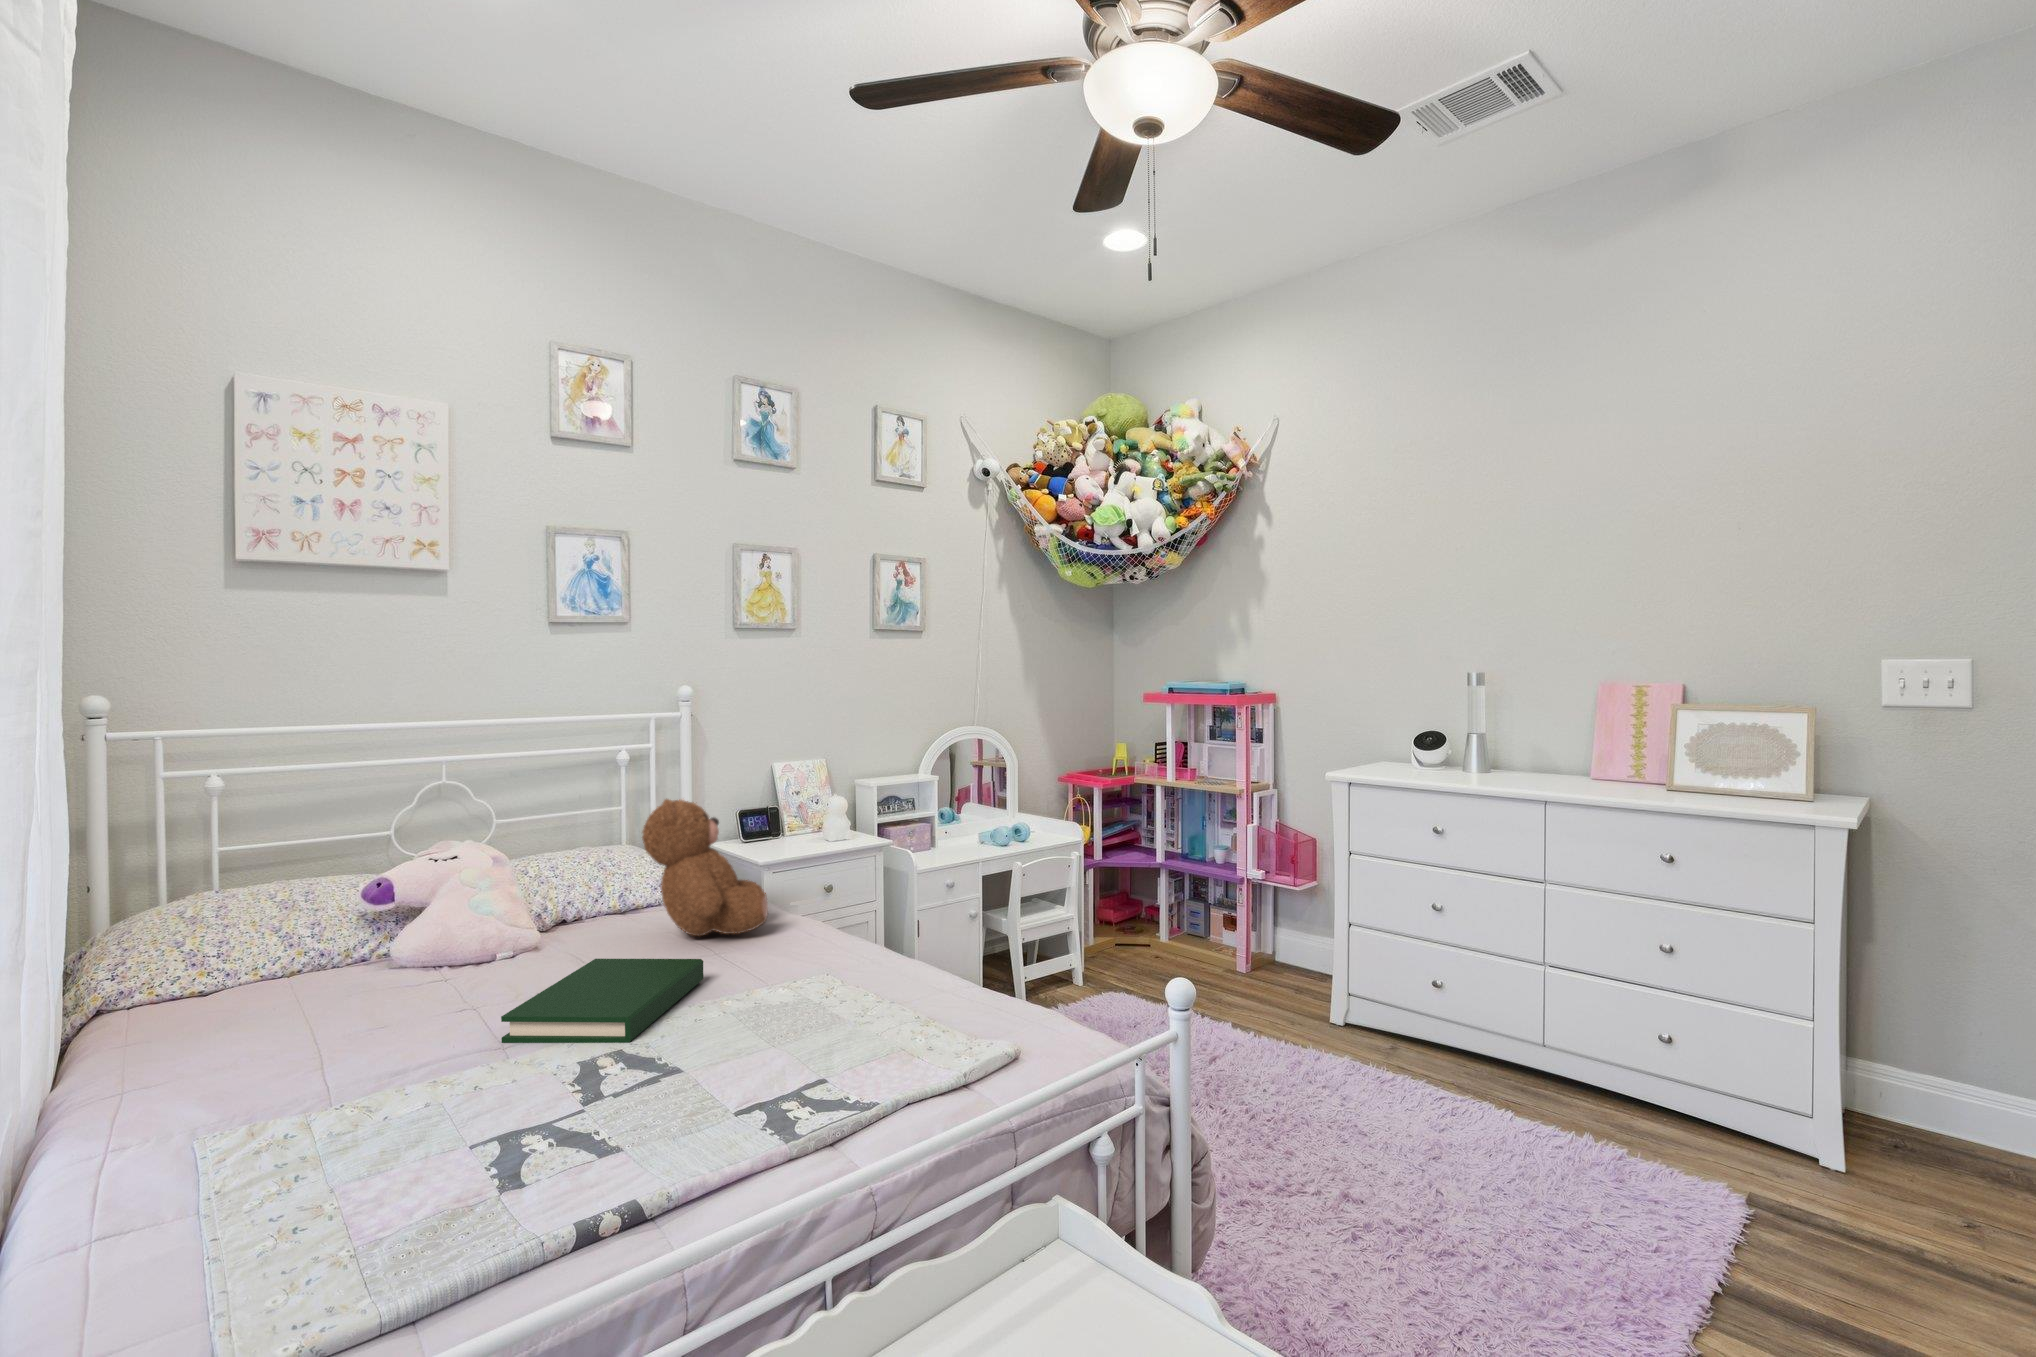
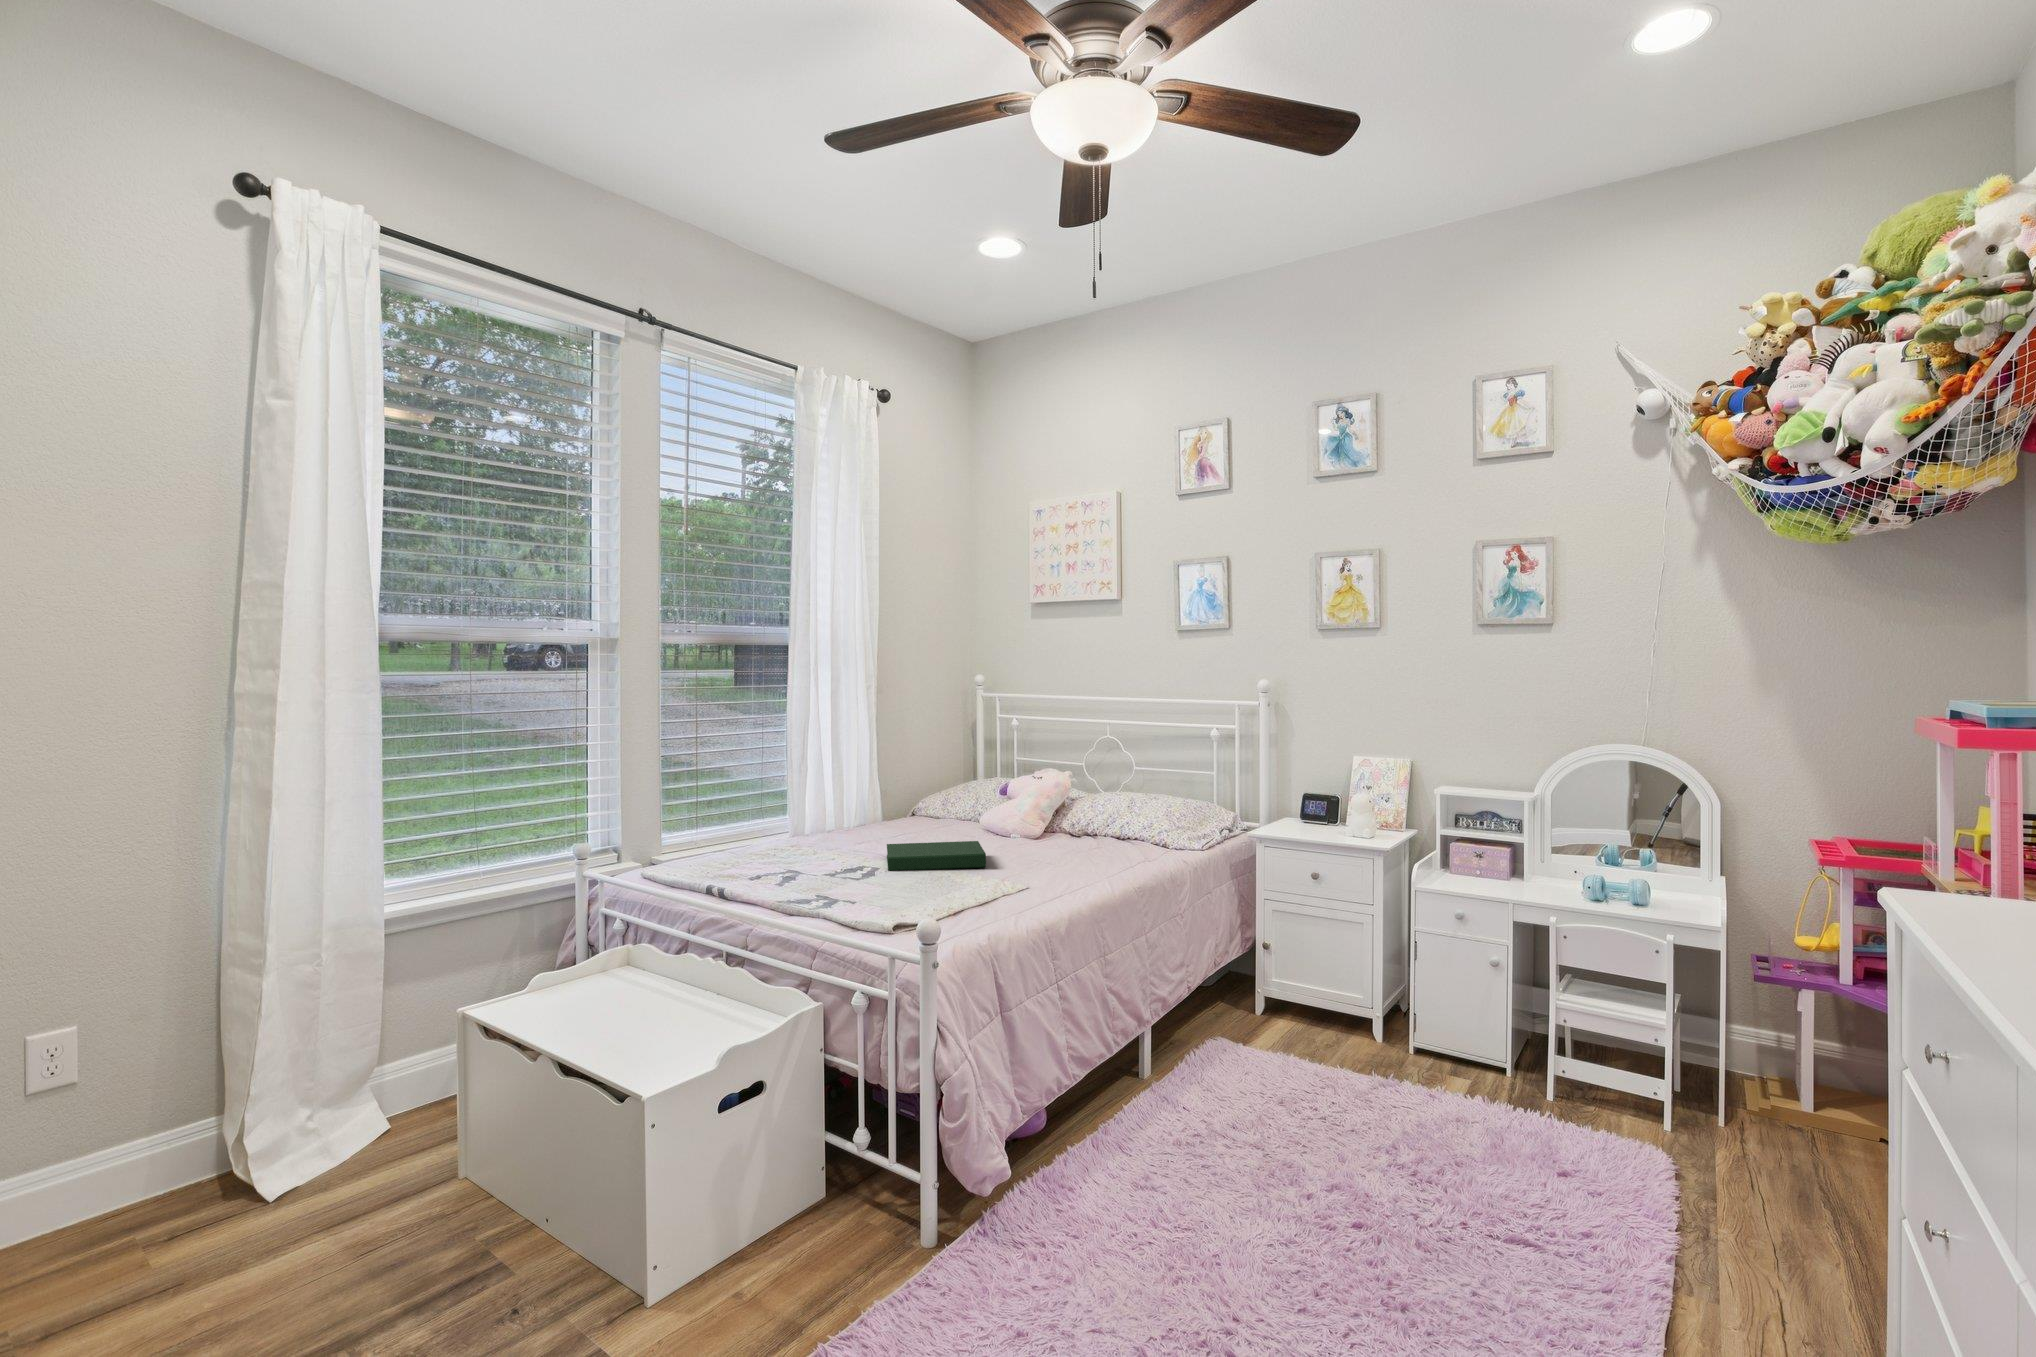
teddy bear: present [642,799,768,936] -> none [1045,759,1131,861]

